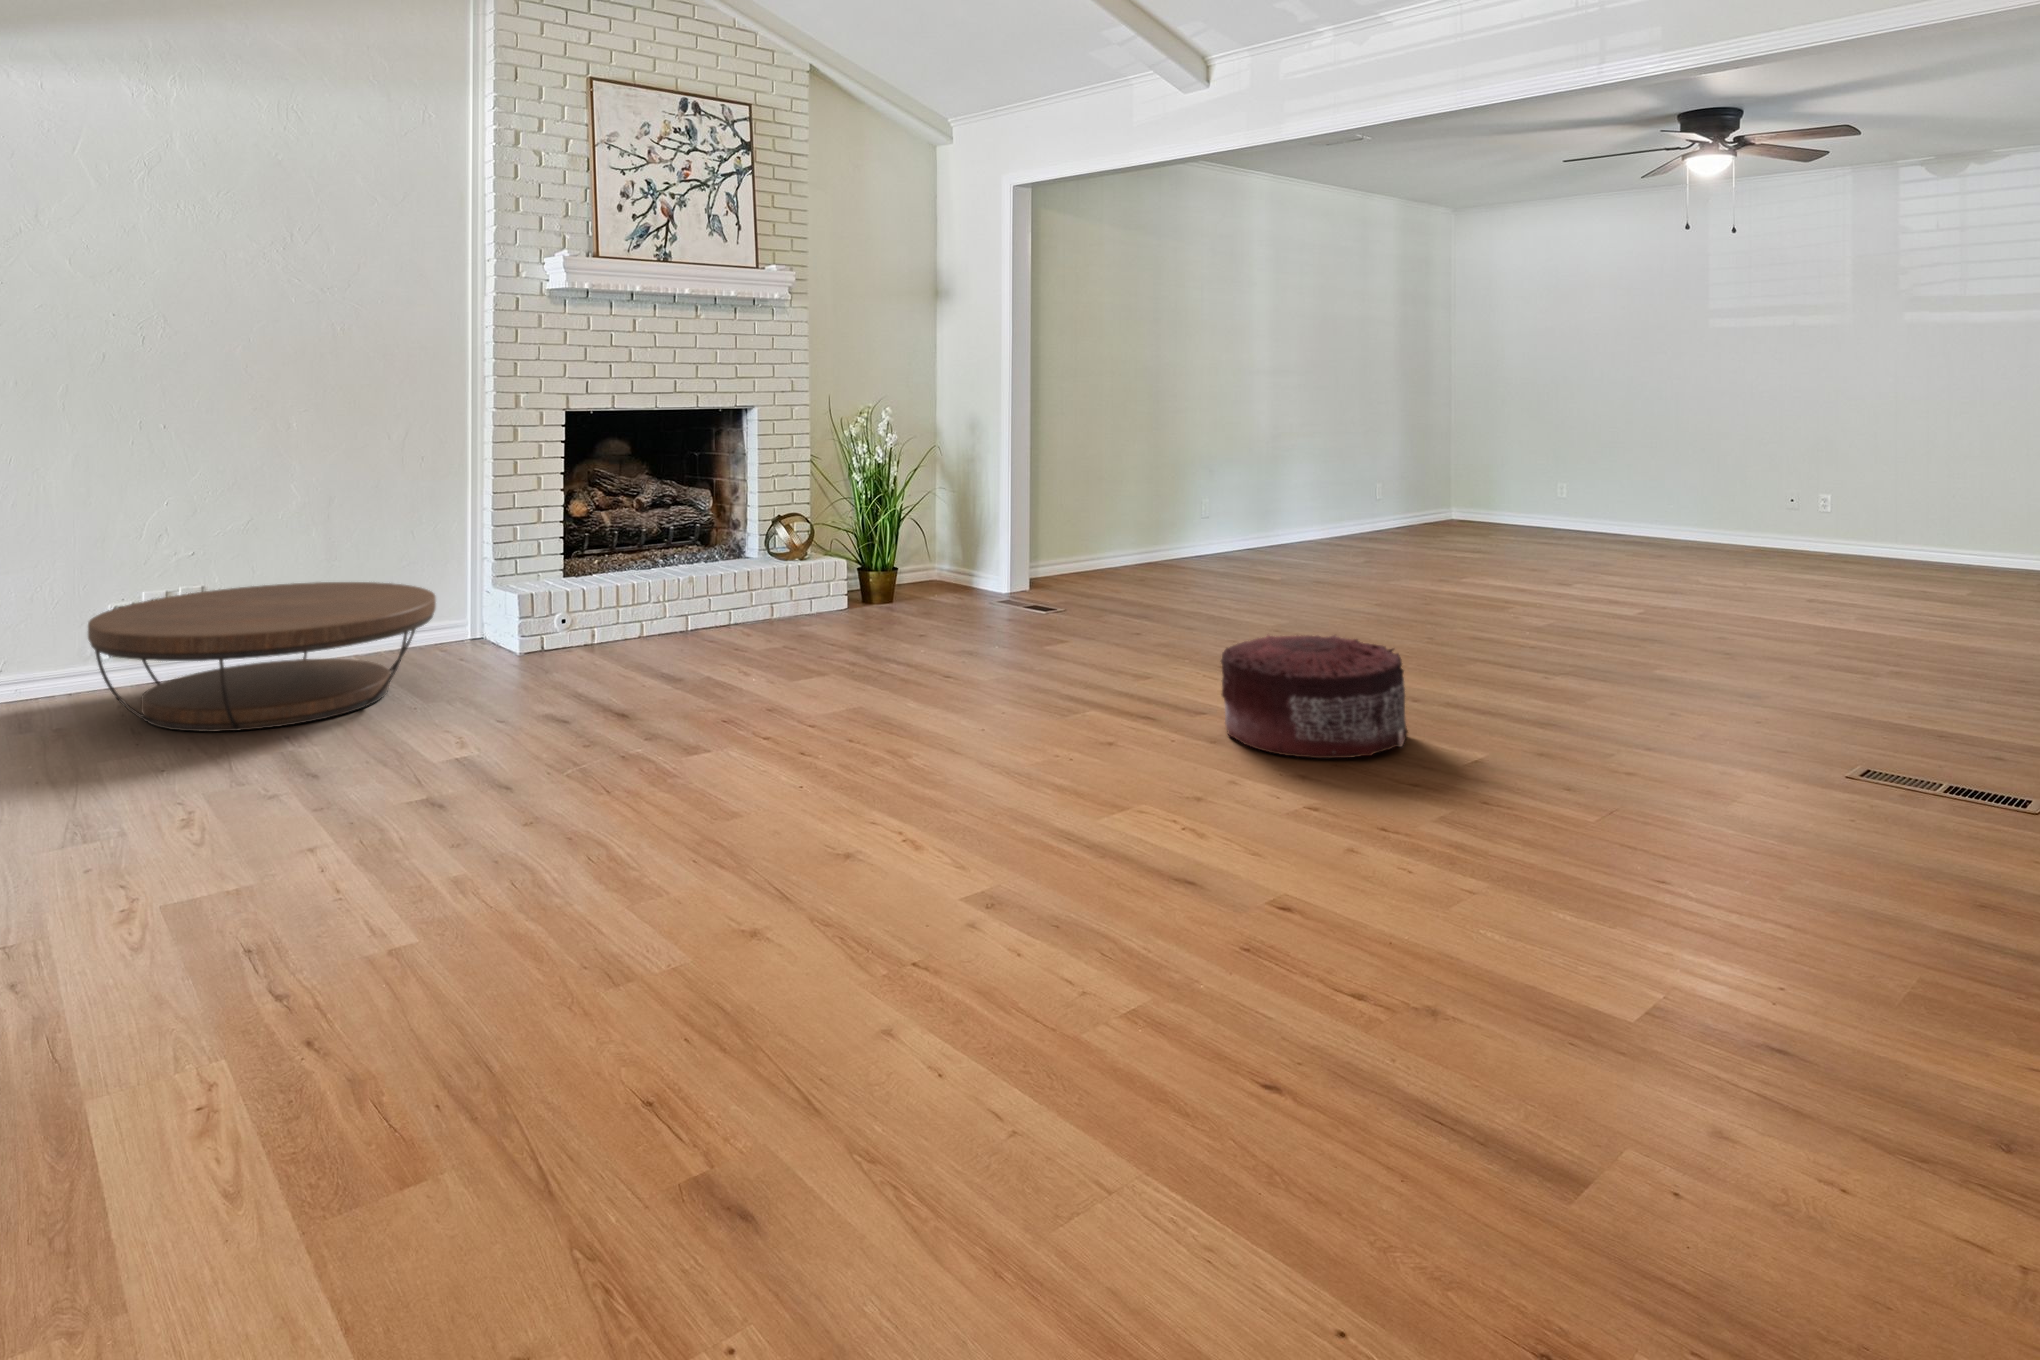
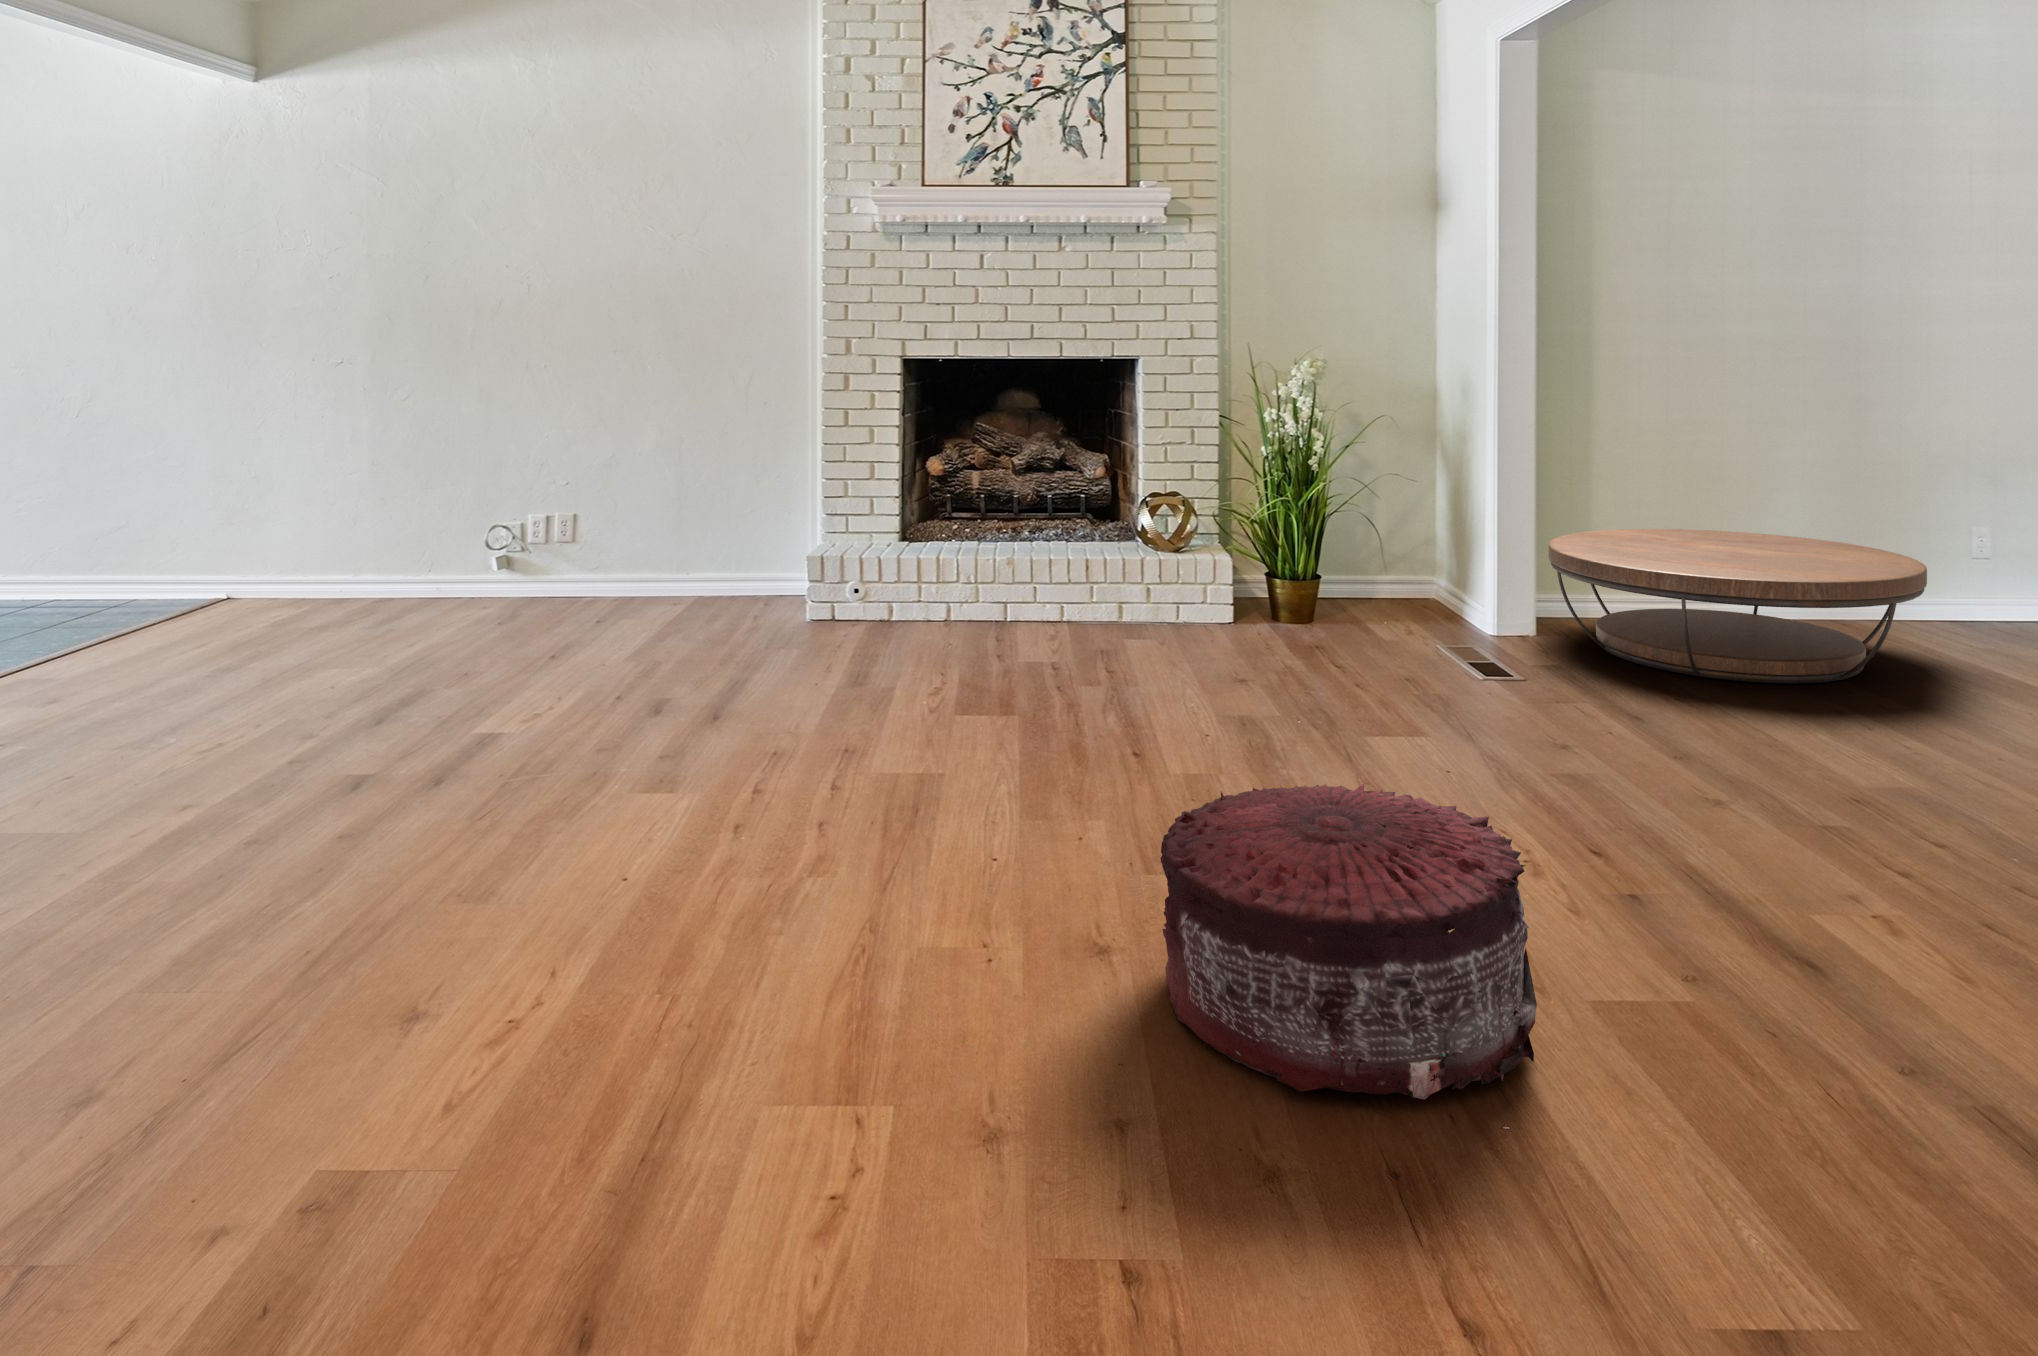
coffee table: present [88,582,436,732] -> present [1549,529,1927,683]

